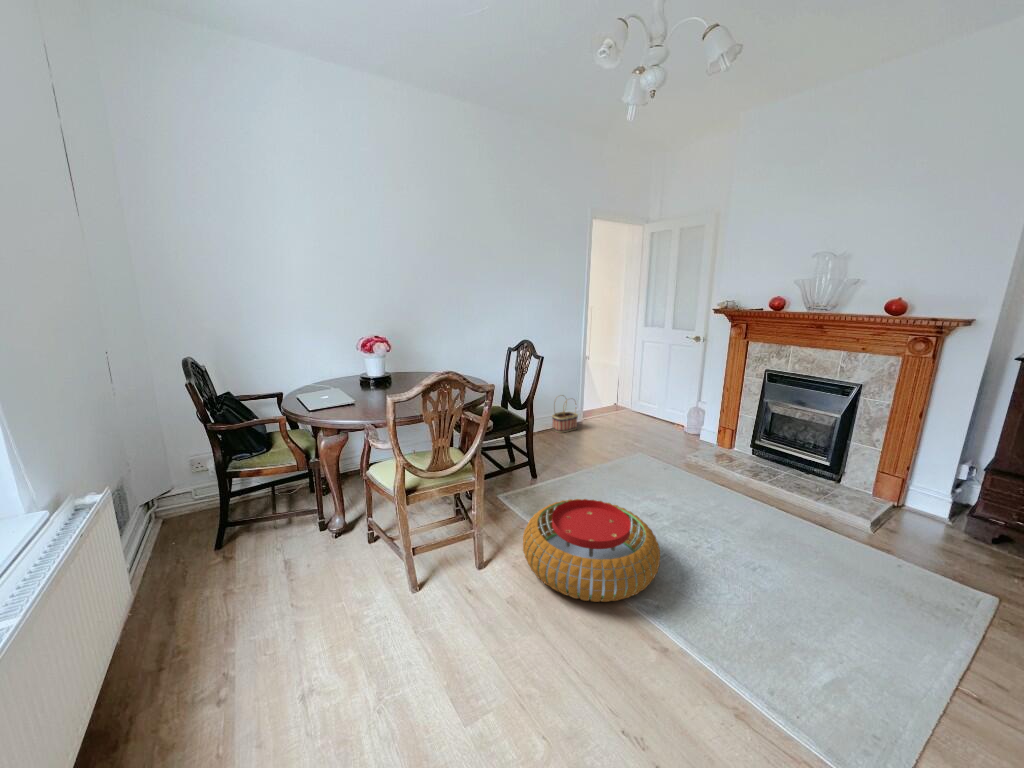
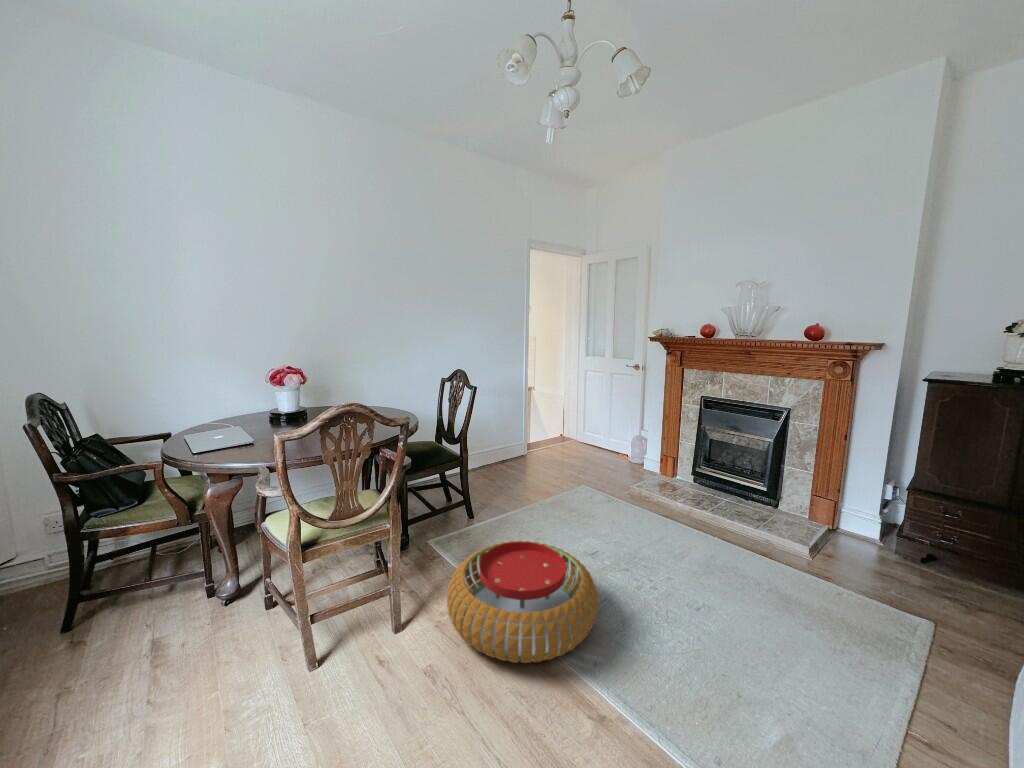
basket: present [552,400,578,433] -> none [494,427,522,467]

